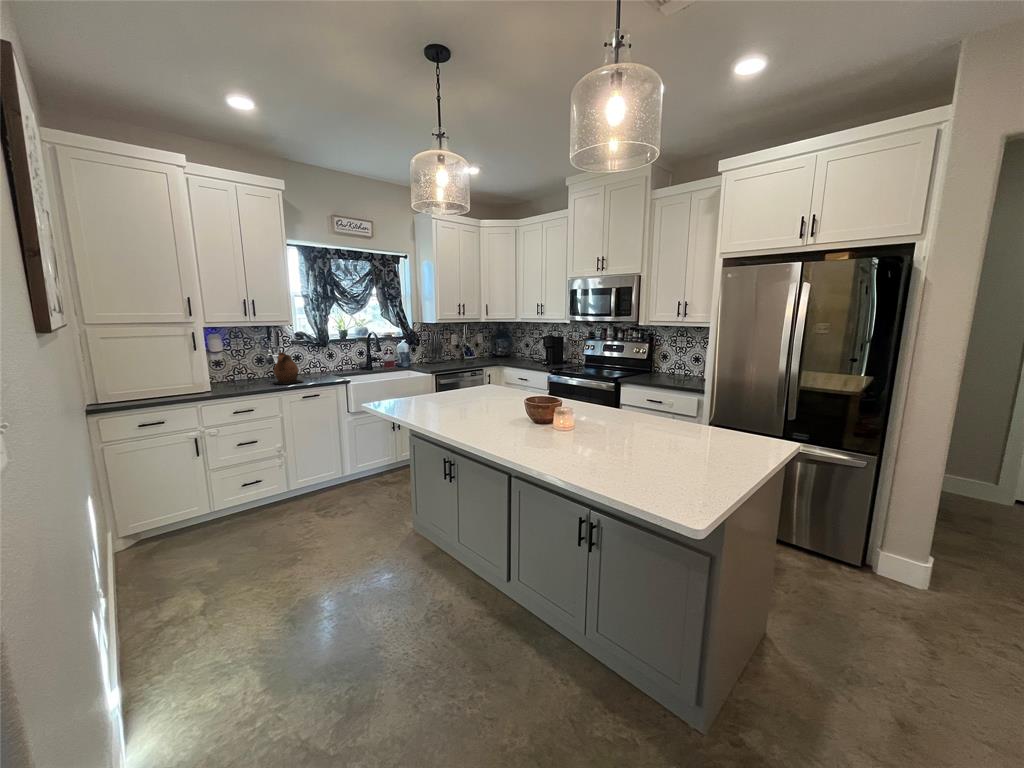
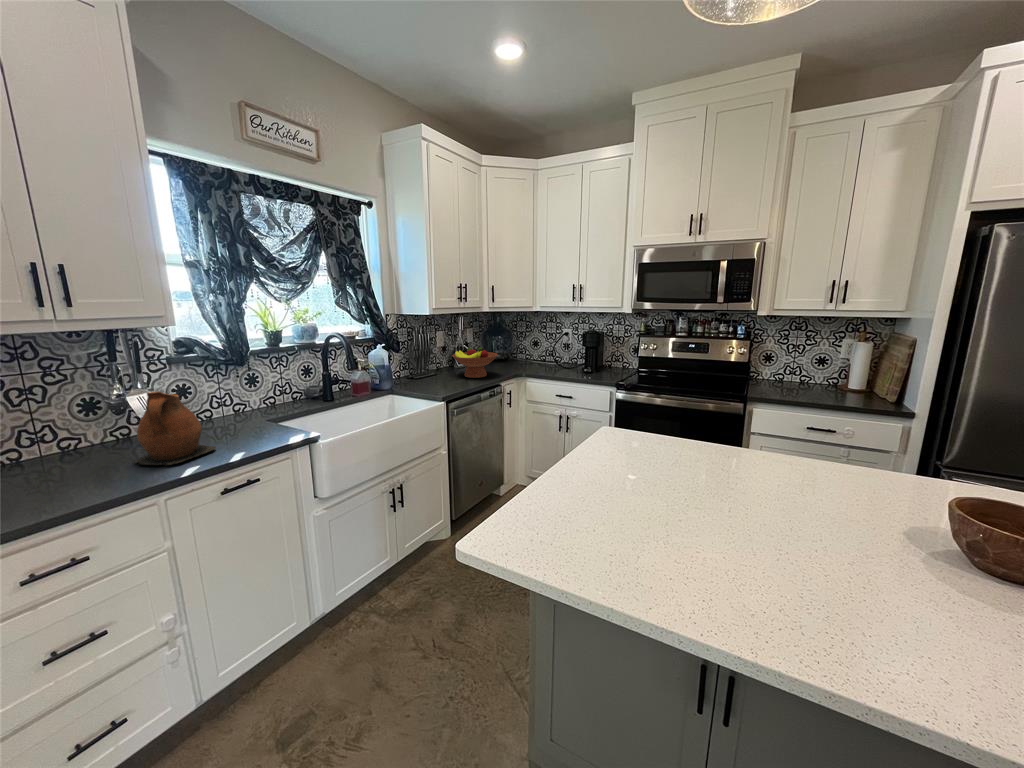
fruit bowl: none [451,345,481,365] -> present [452,348,498,378]

